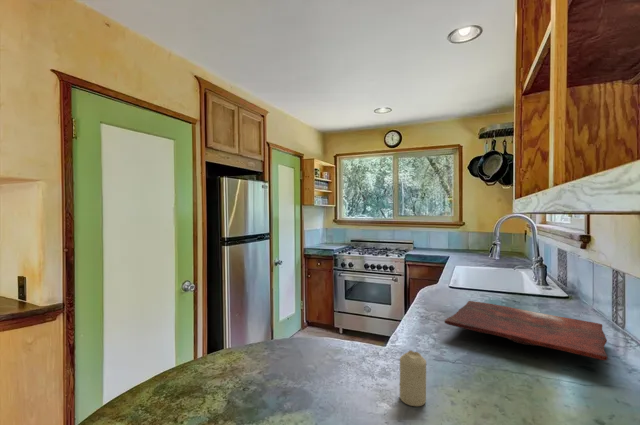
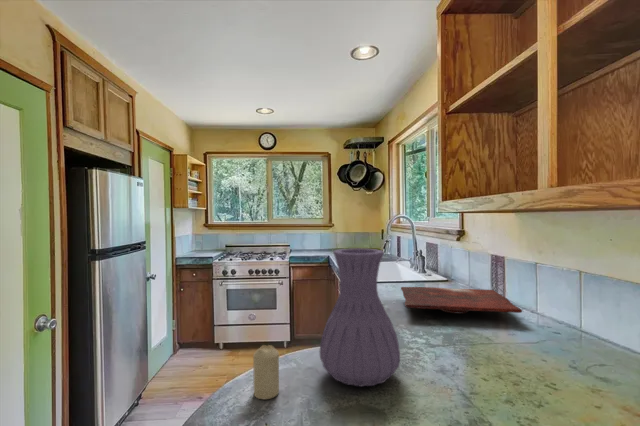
vase: none [288,252,367,390] -> present [320,248,400,387]
candle: present [400,351,426,406] -> present [253,345,279,399]

